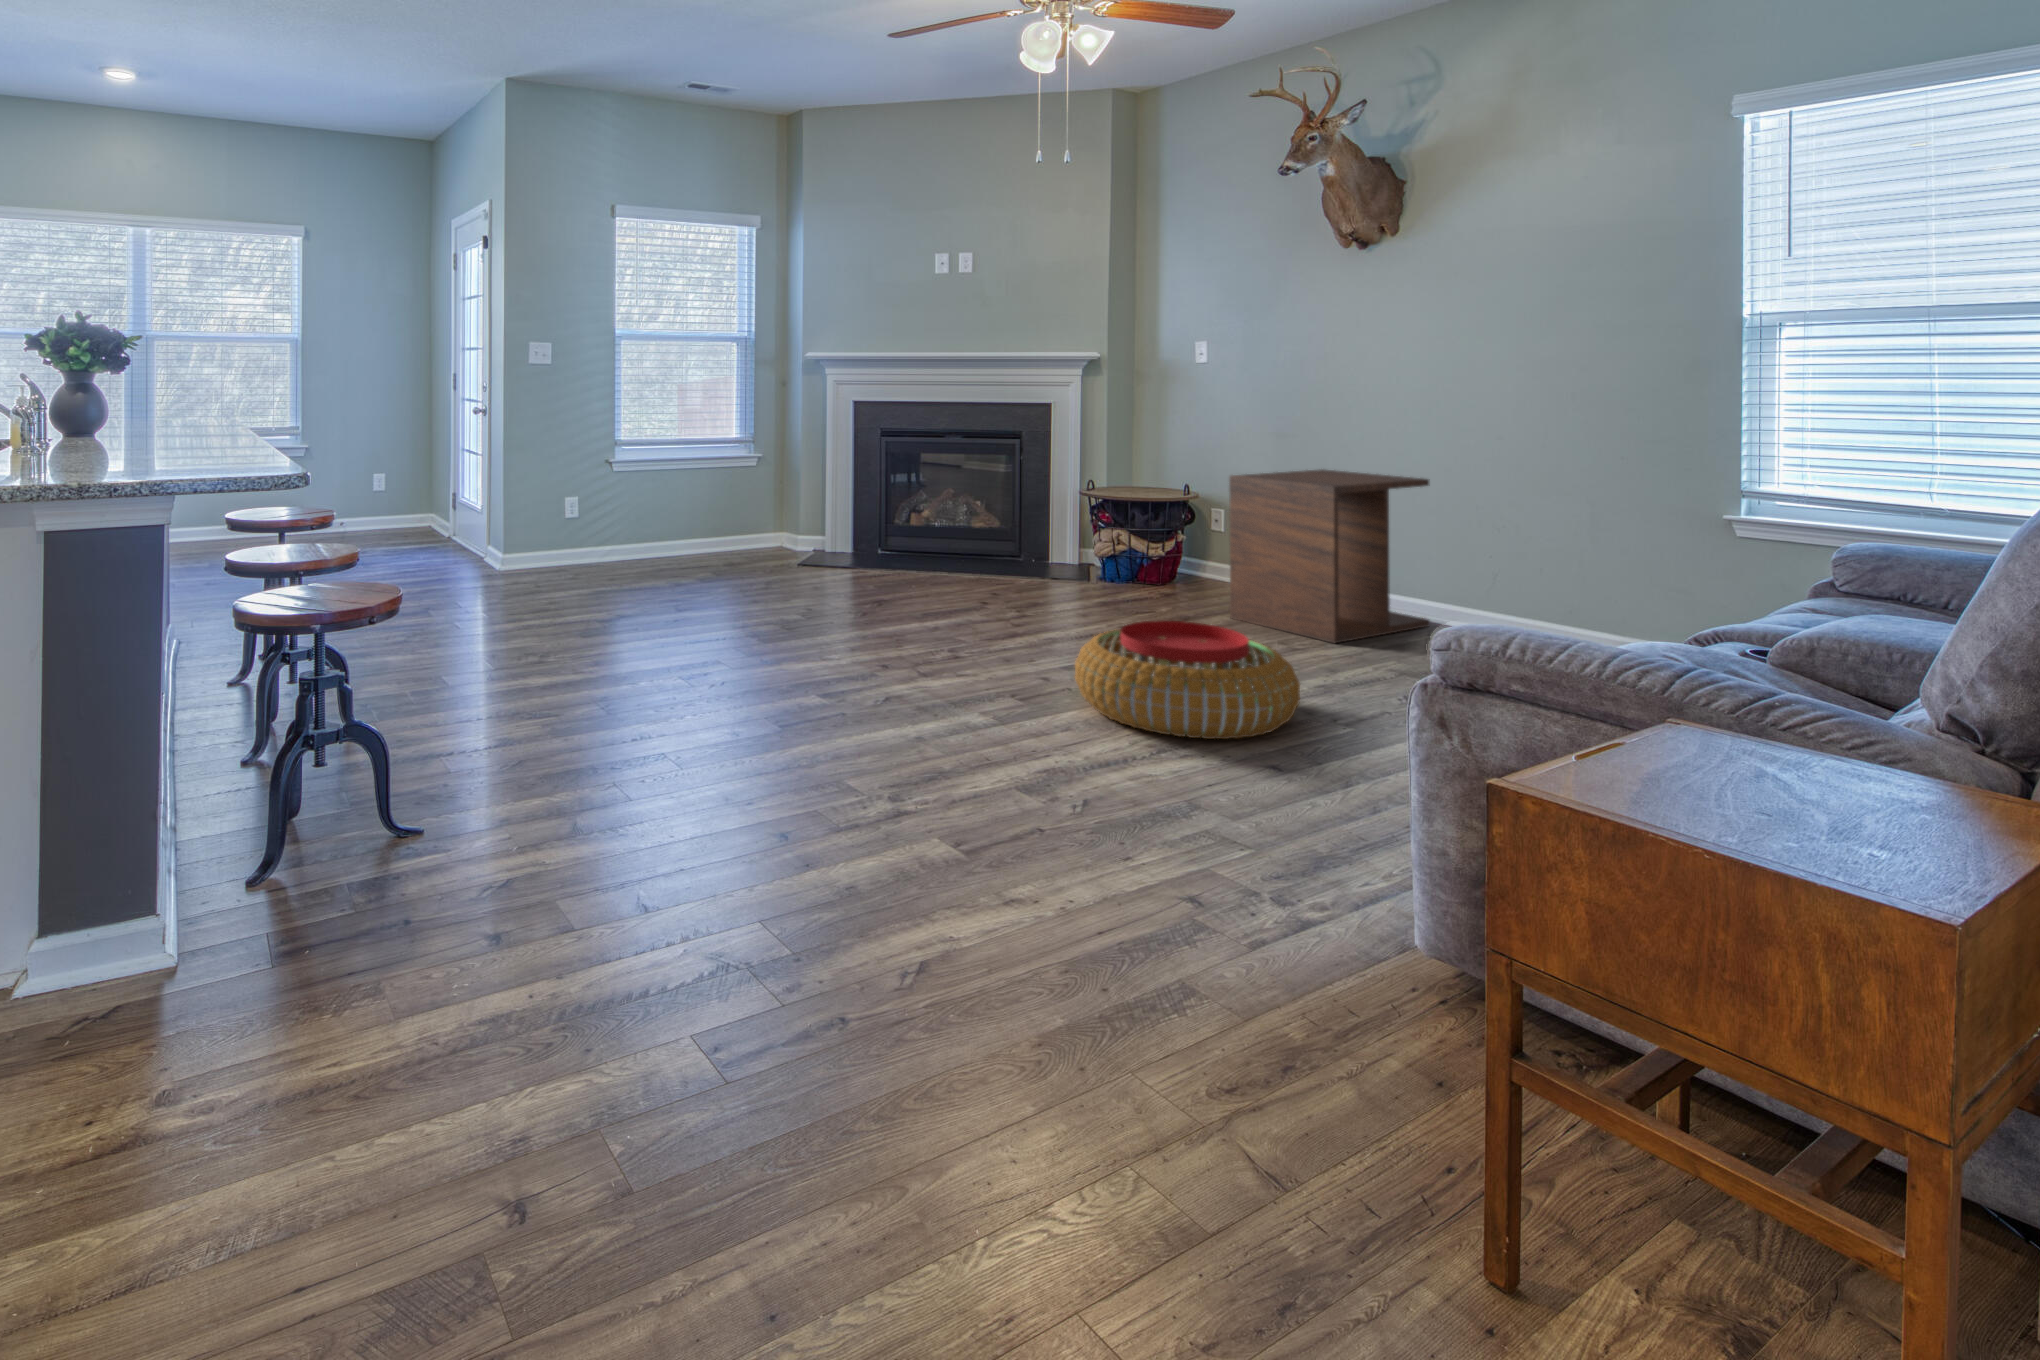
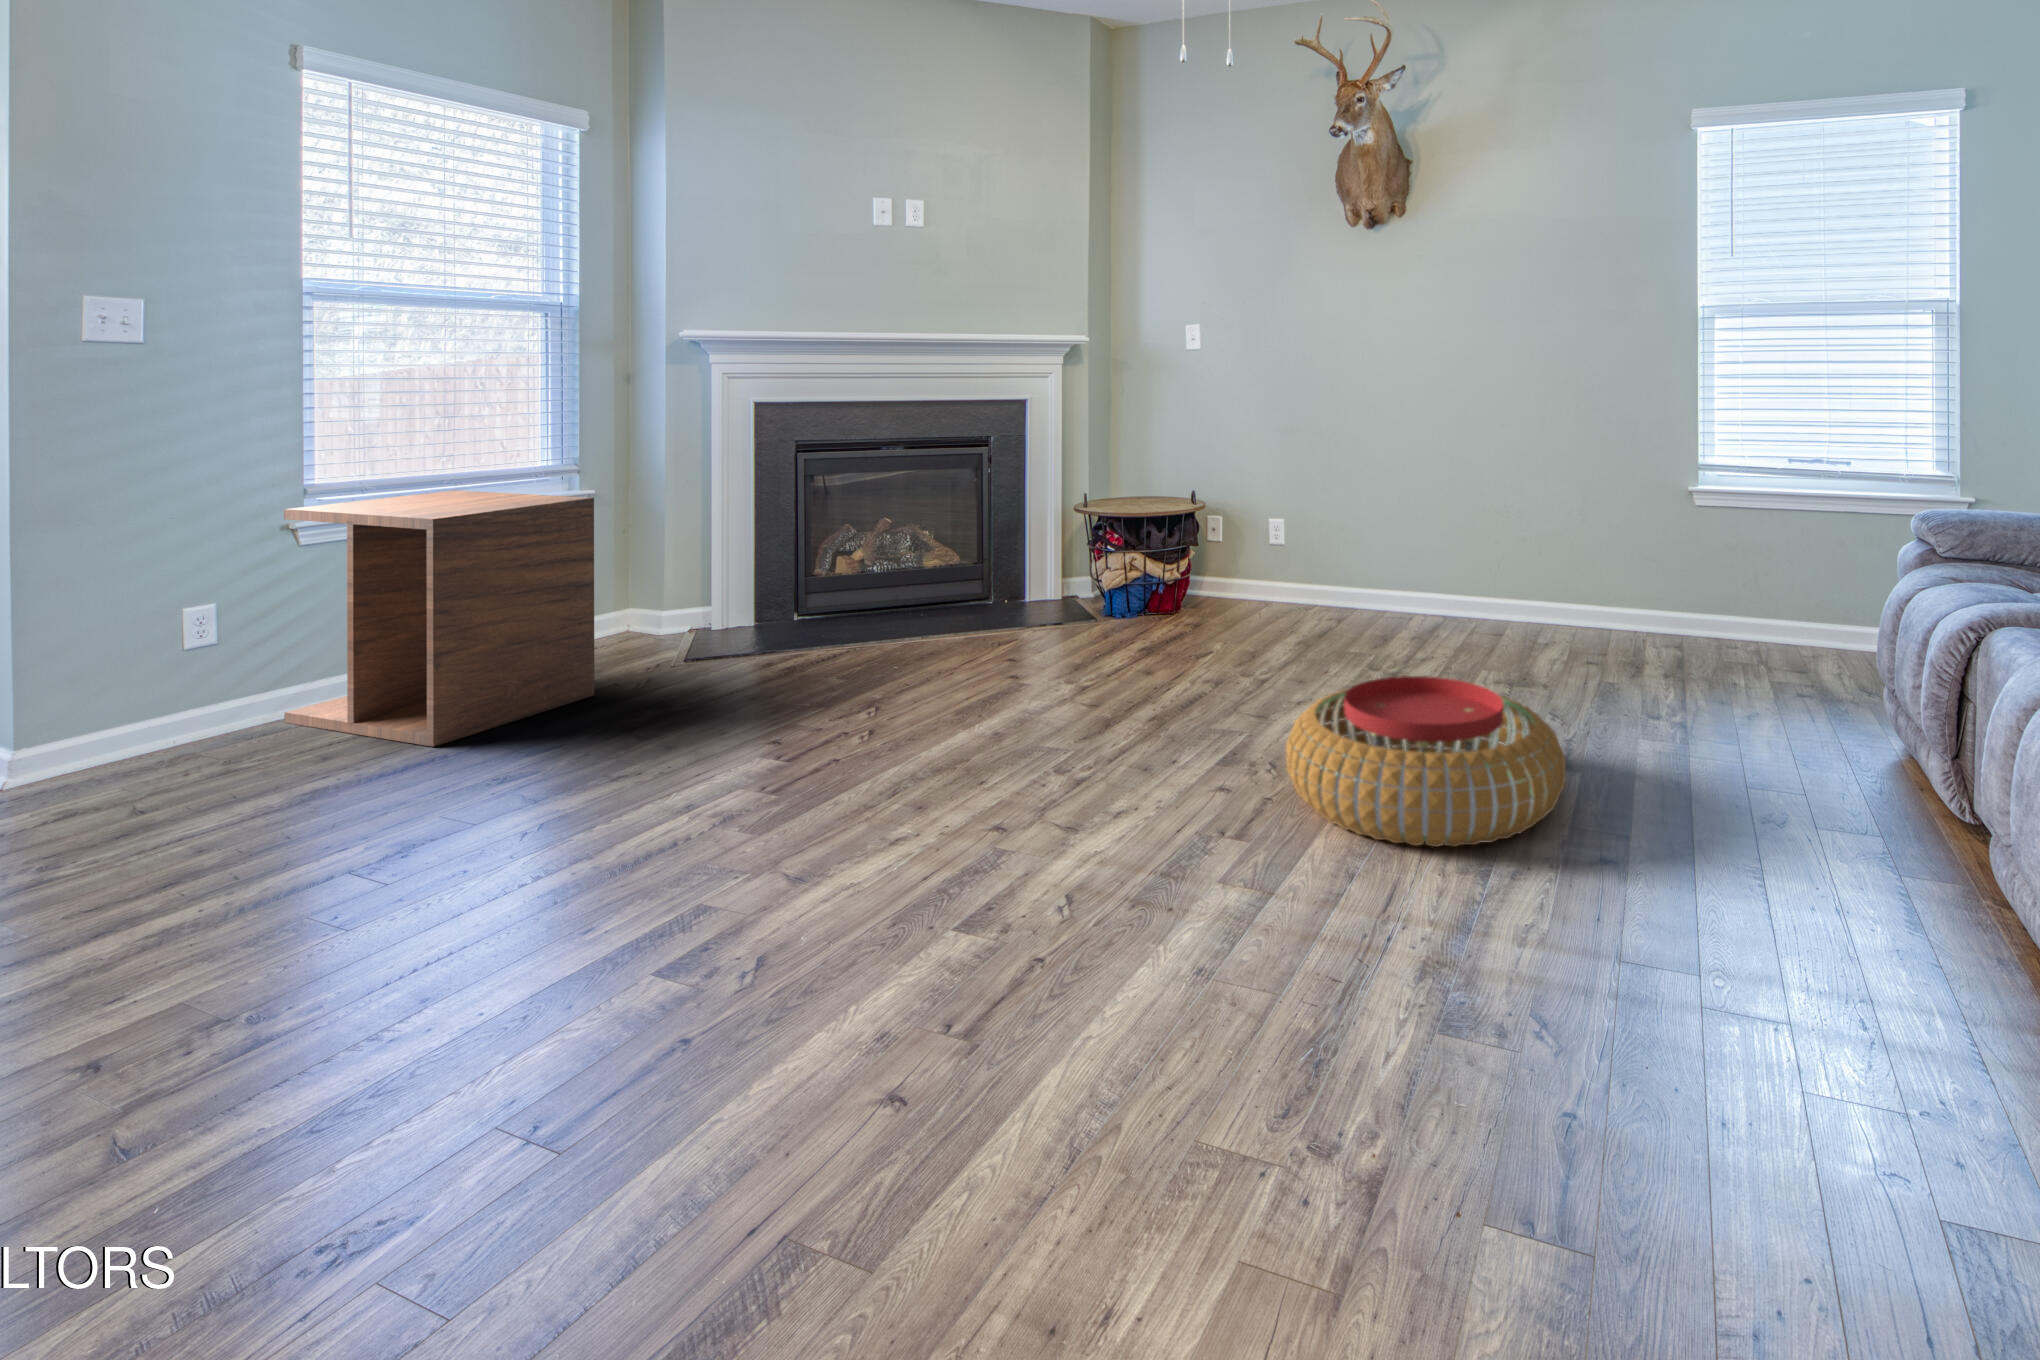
side table: present [1229,469,1430,643] -> present [284,490,594,747]

